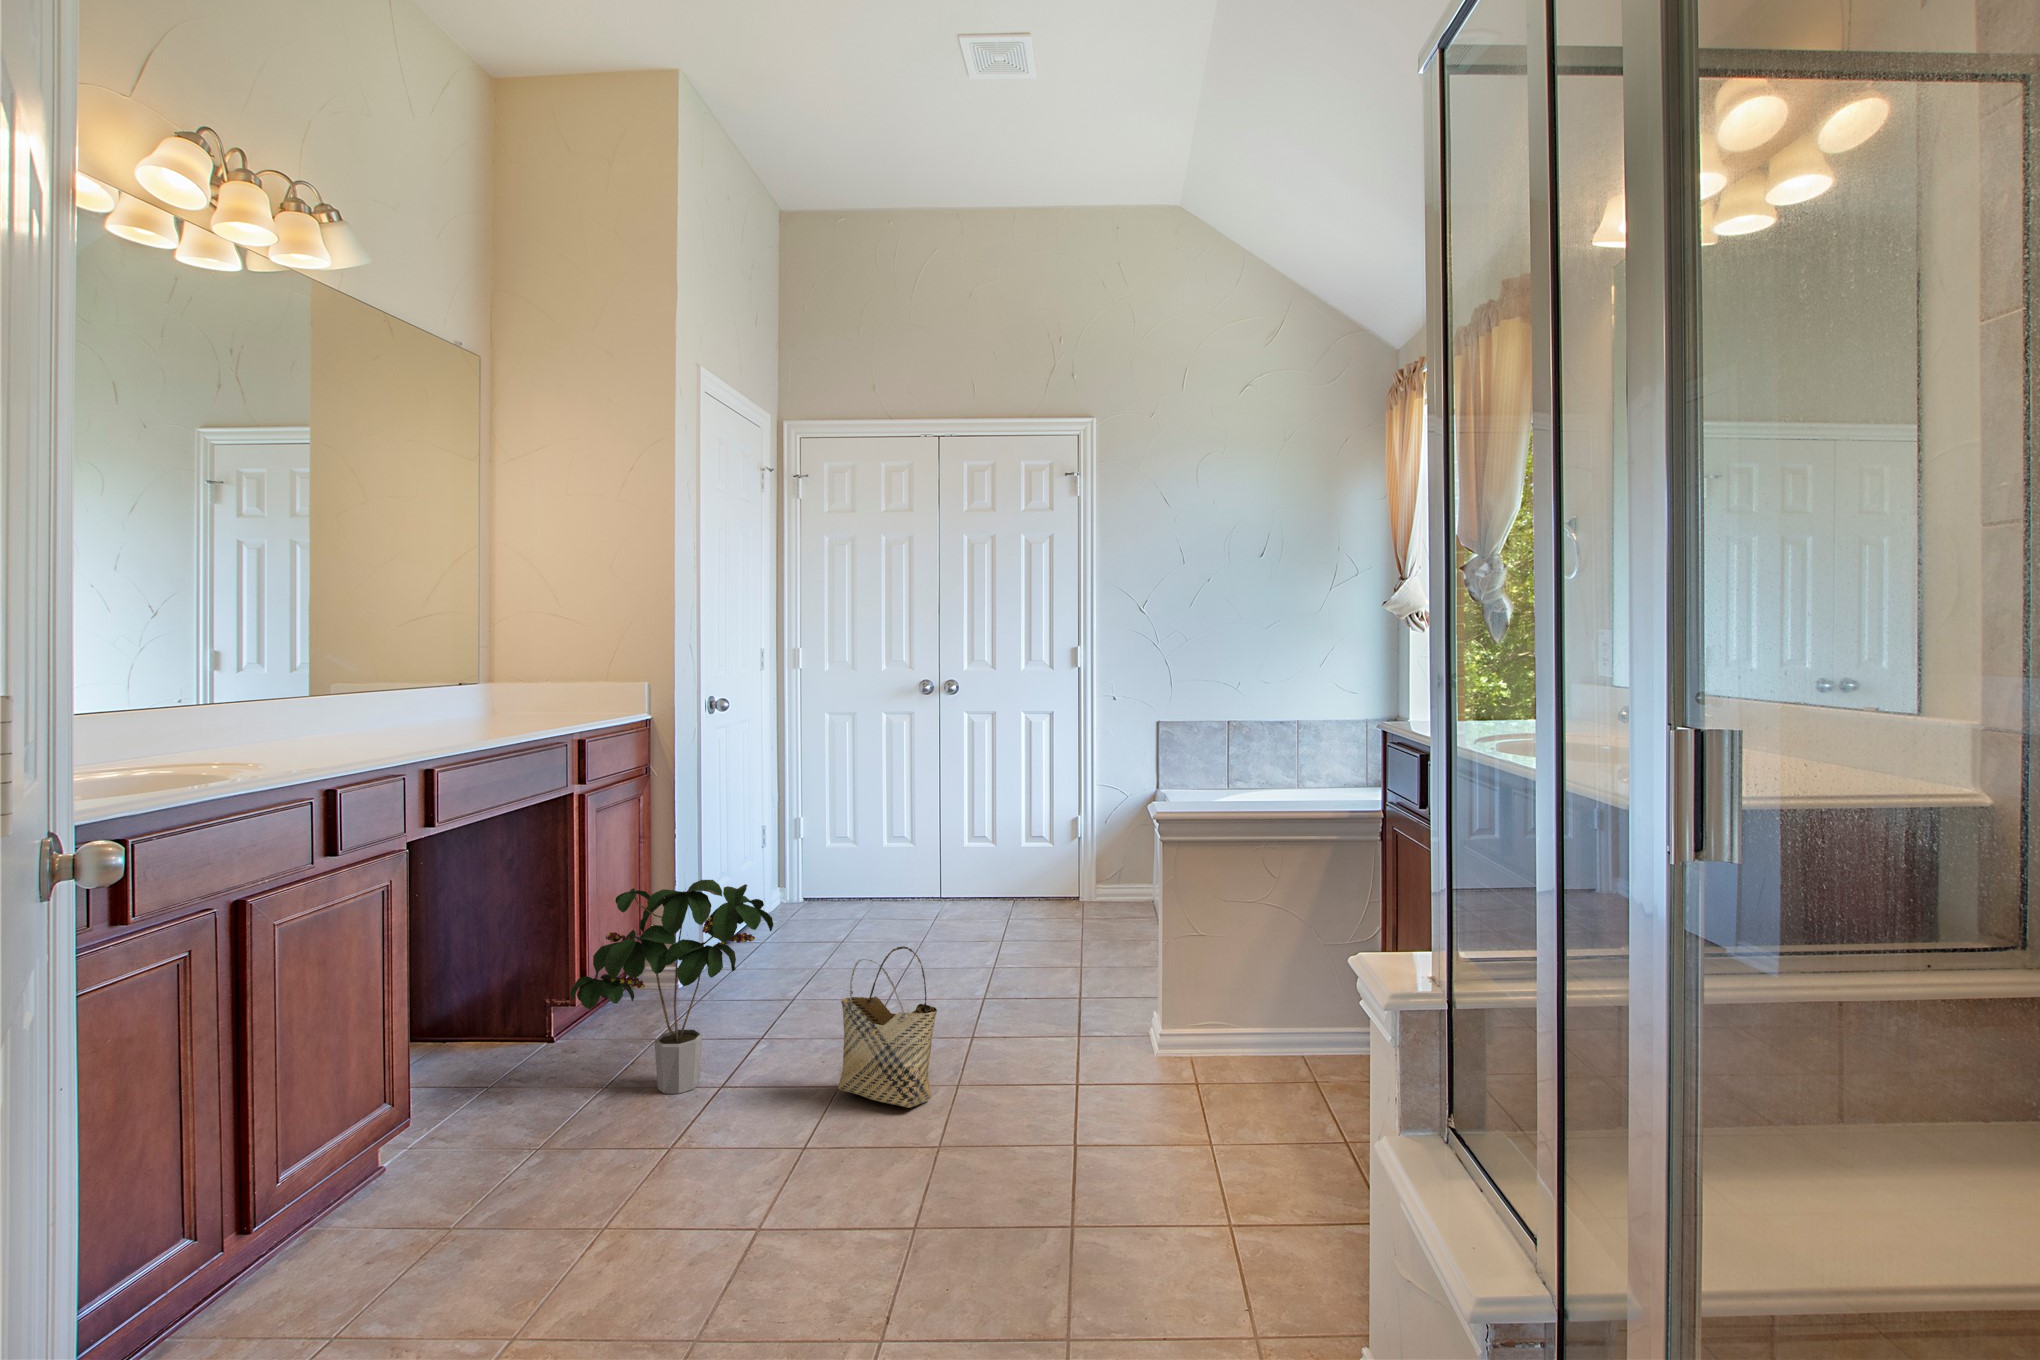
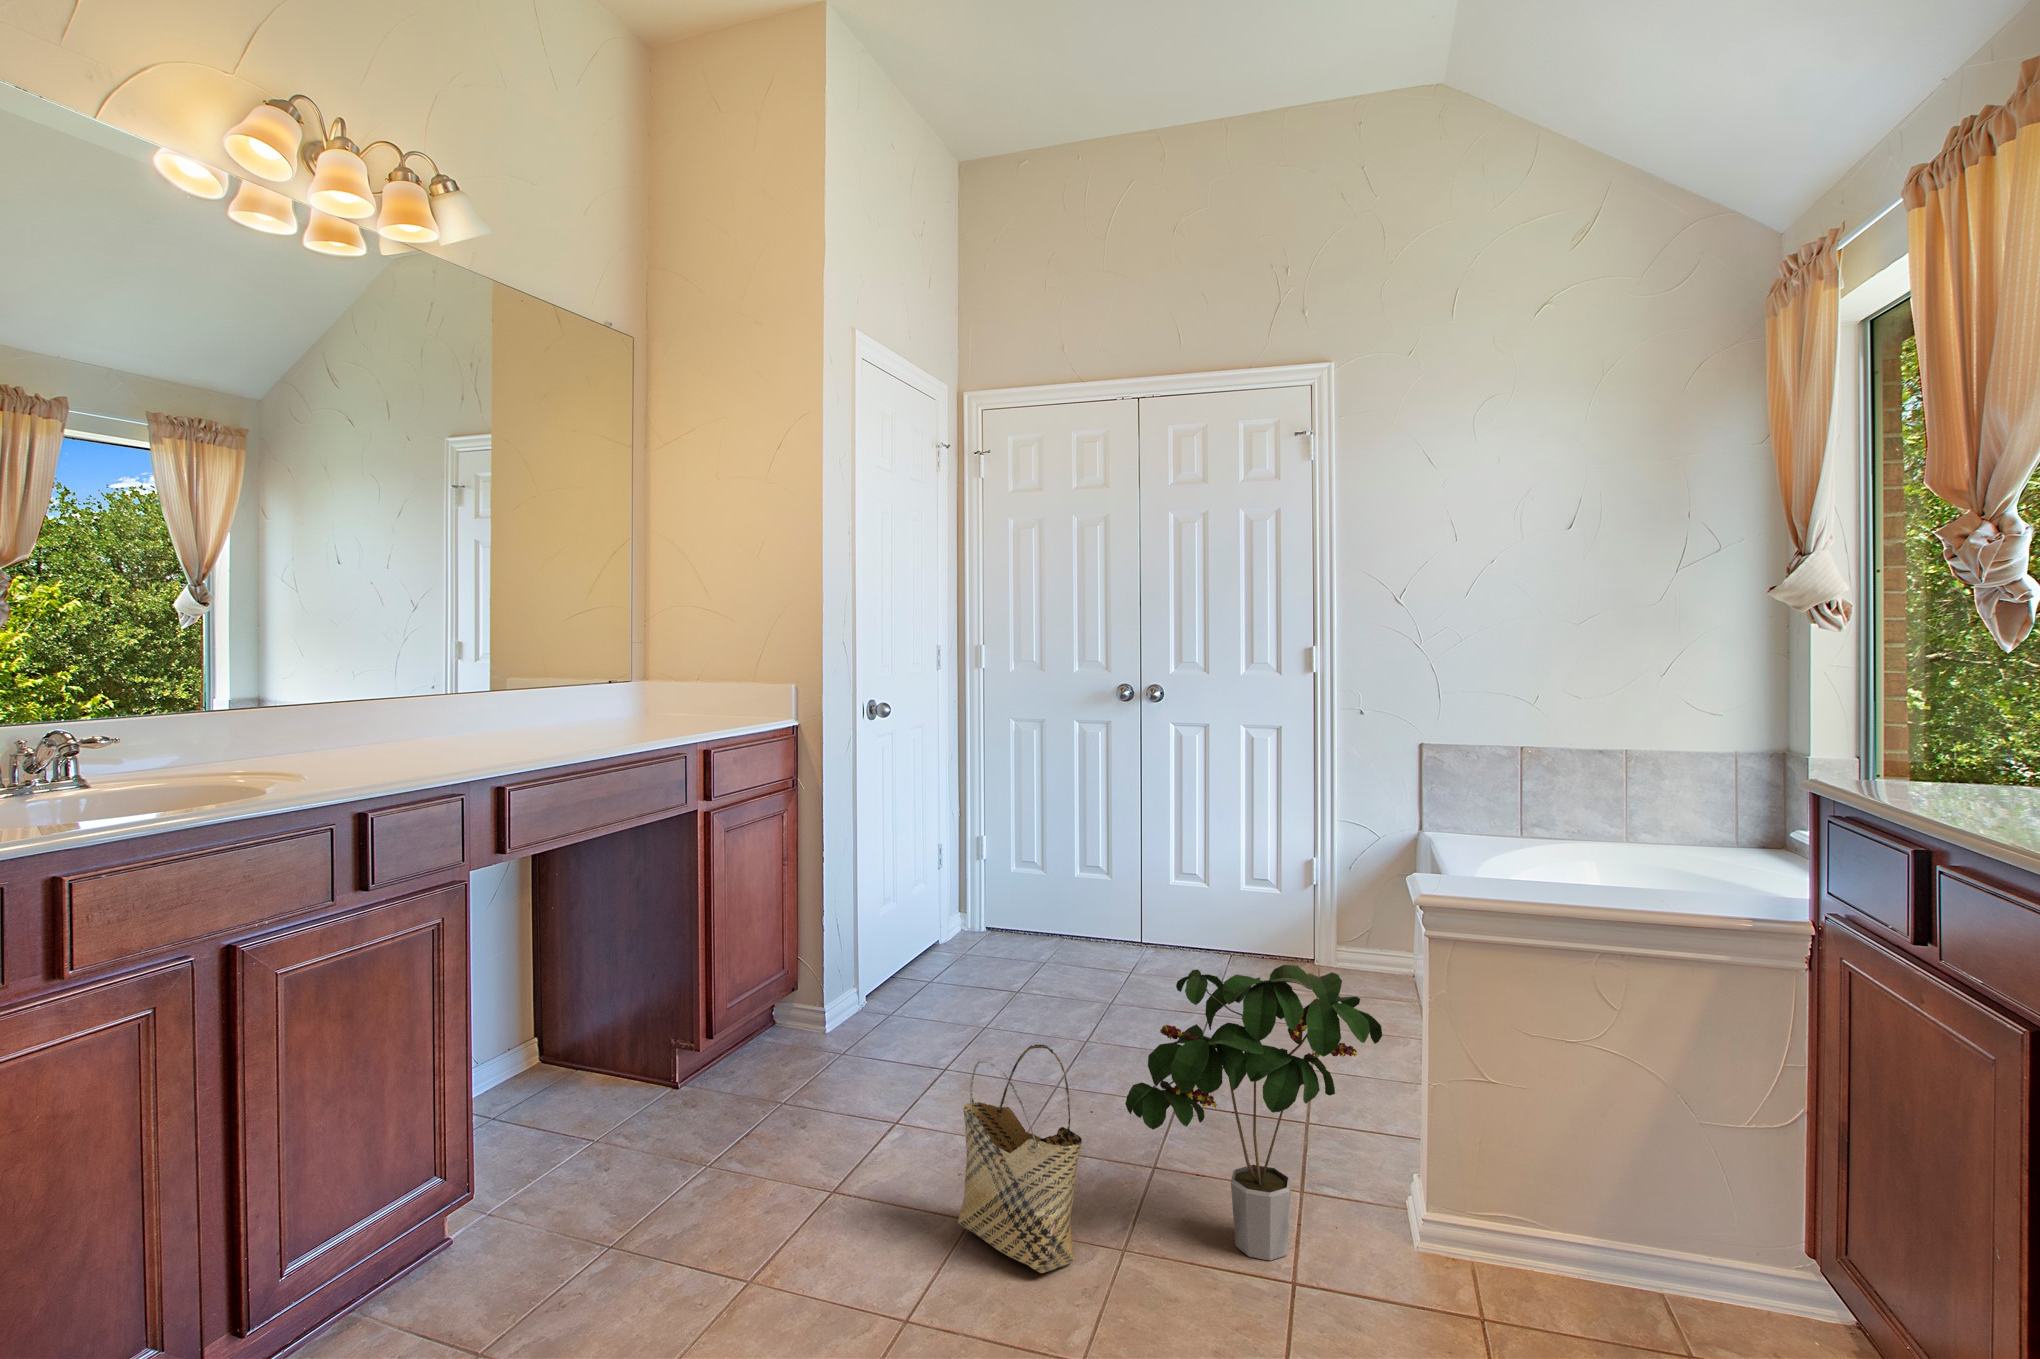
potted plant: present [570,880,774,1094] -> present [1125,965,1382,1260]

